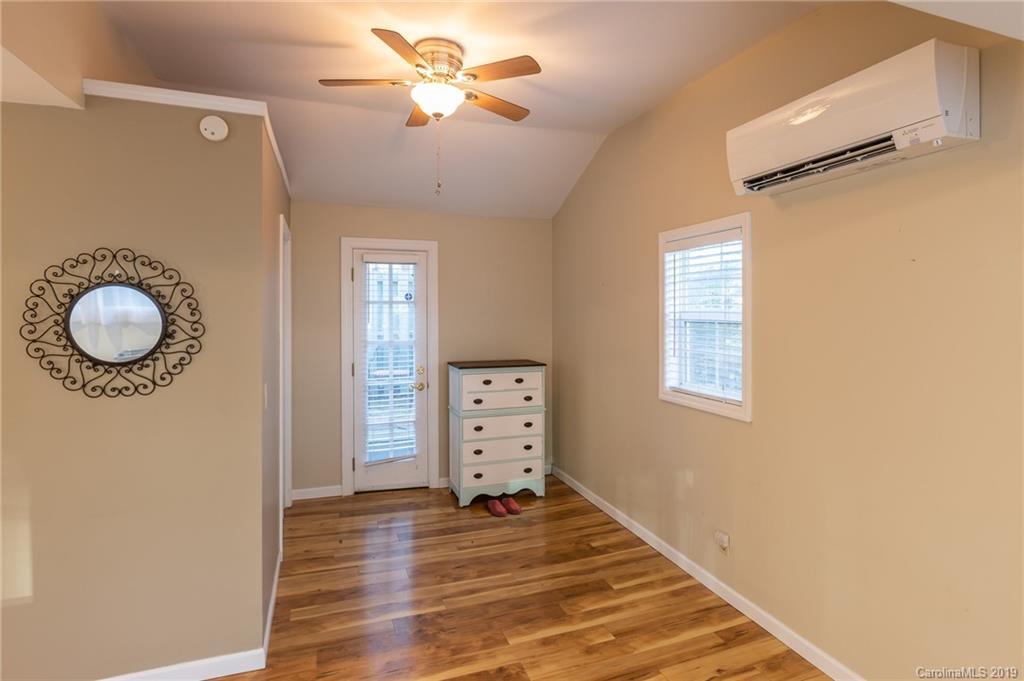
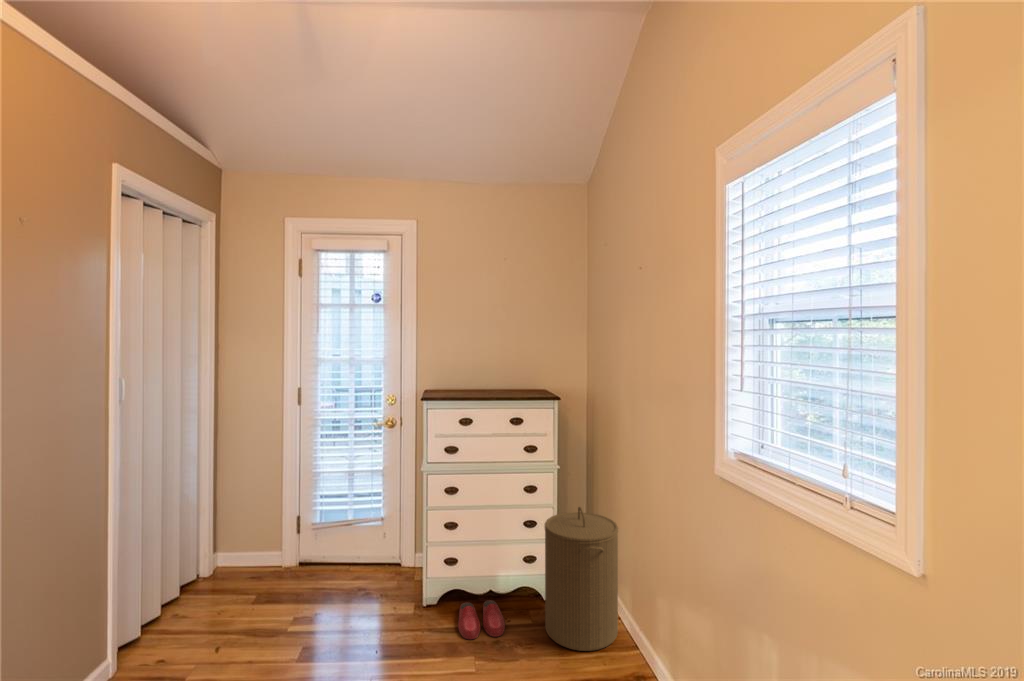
laundry hamper: none [544,431,590,515] -> present [545,507,618,651]

